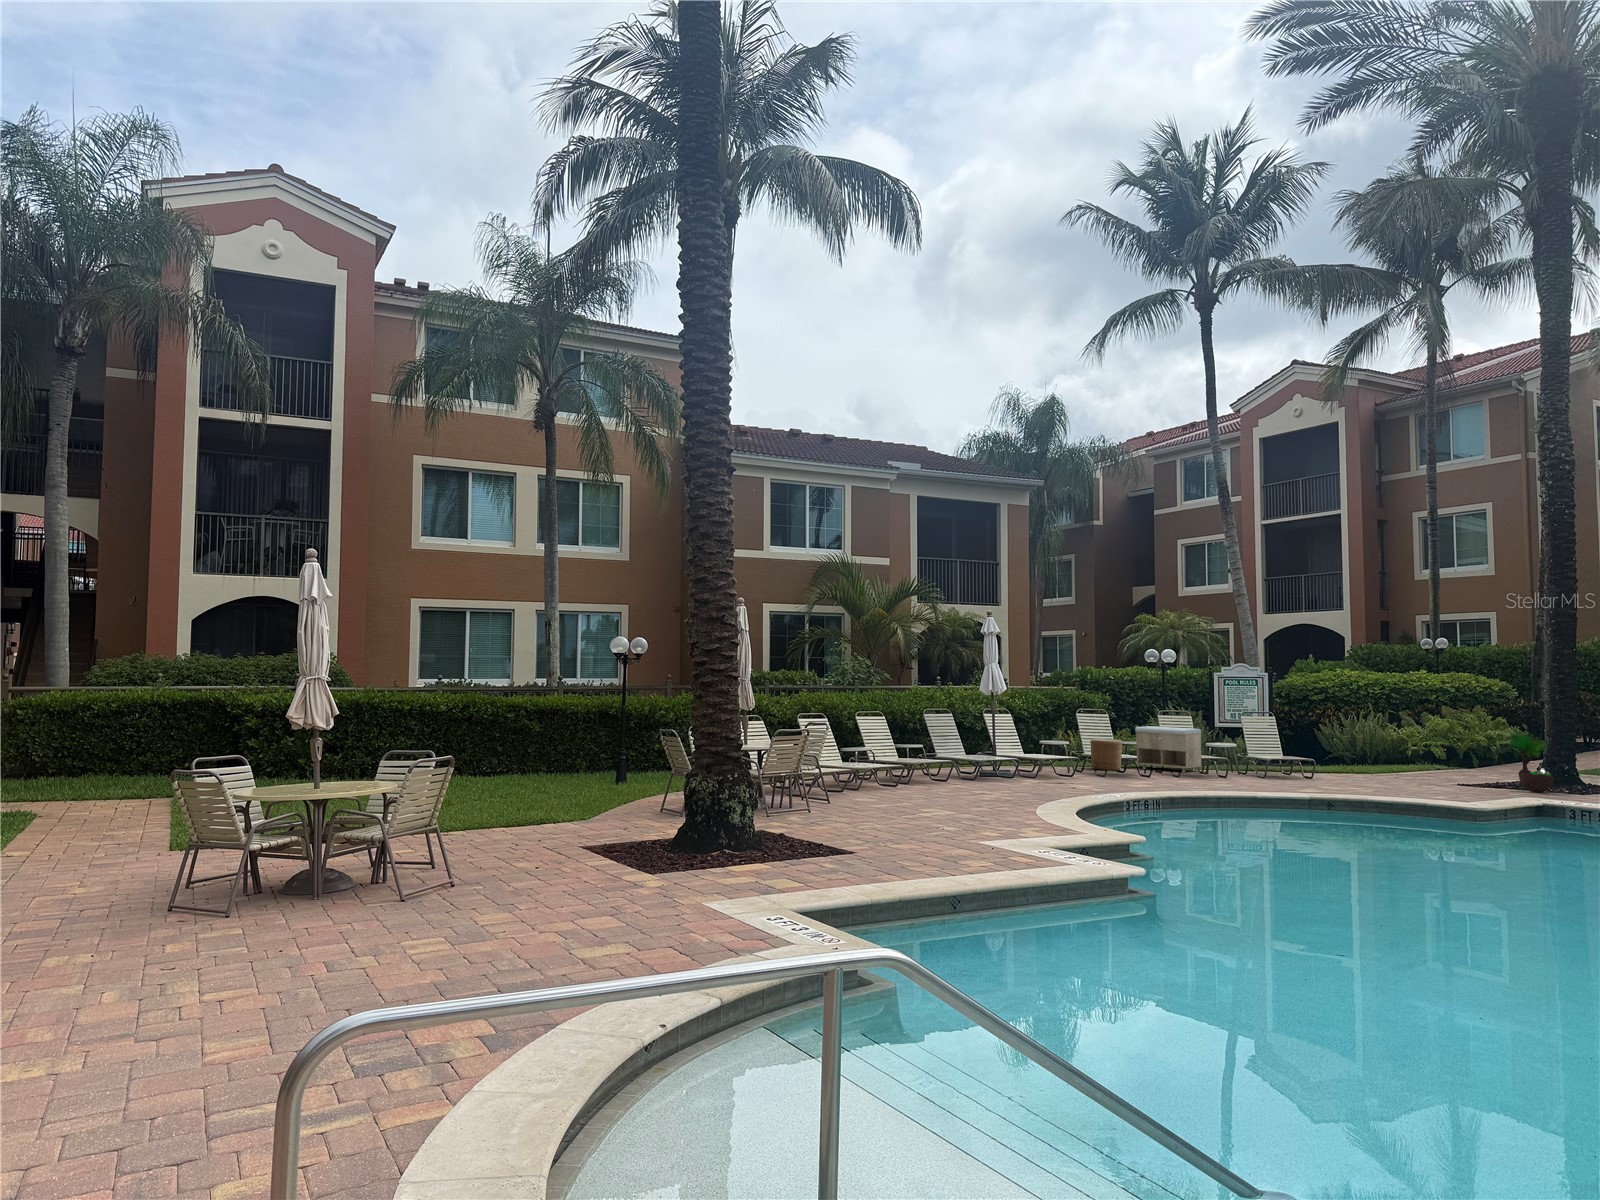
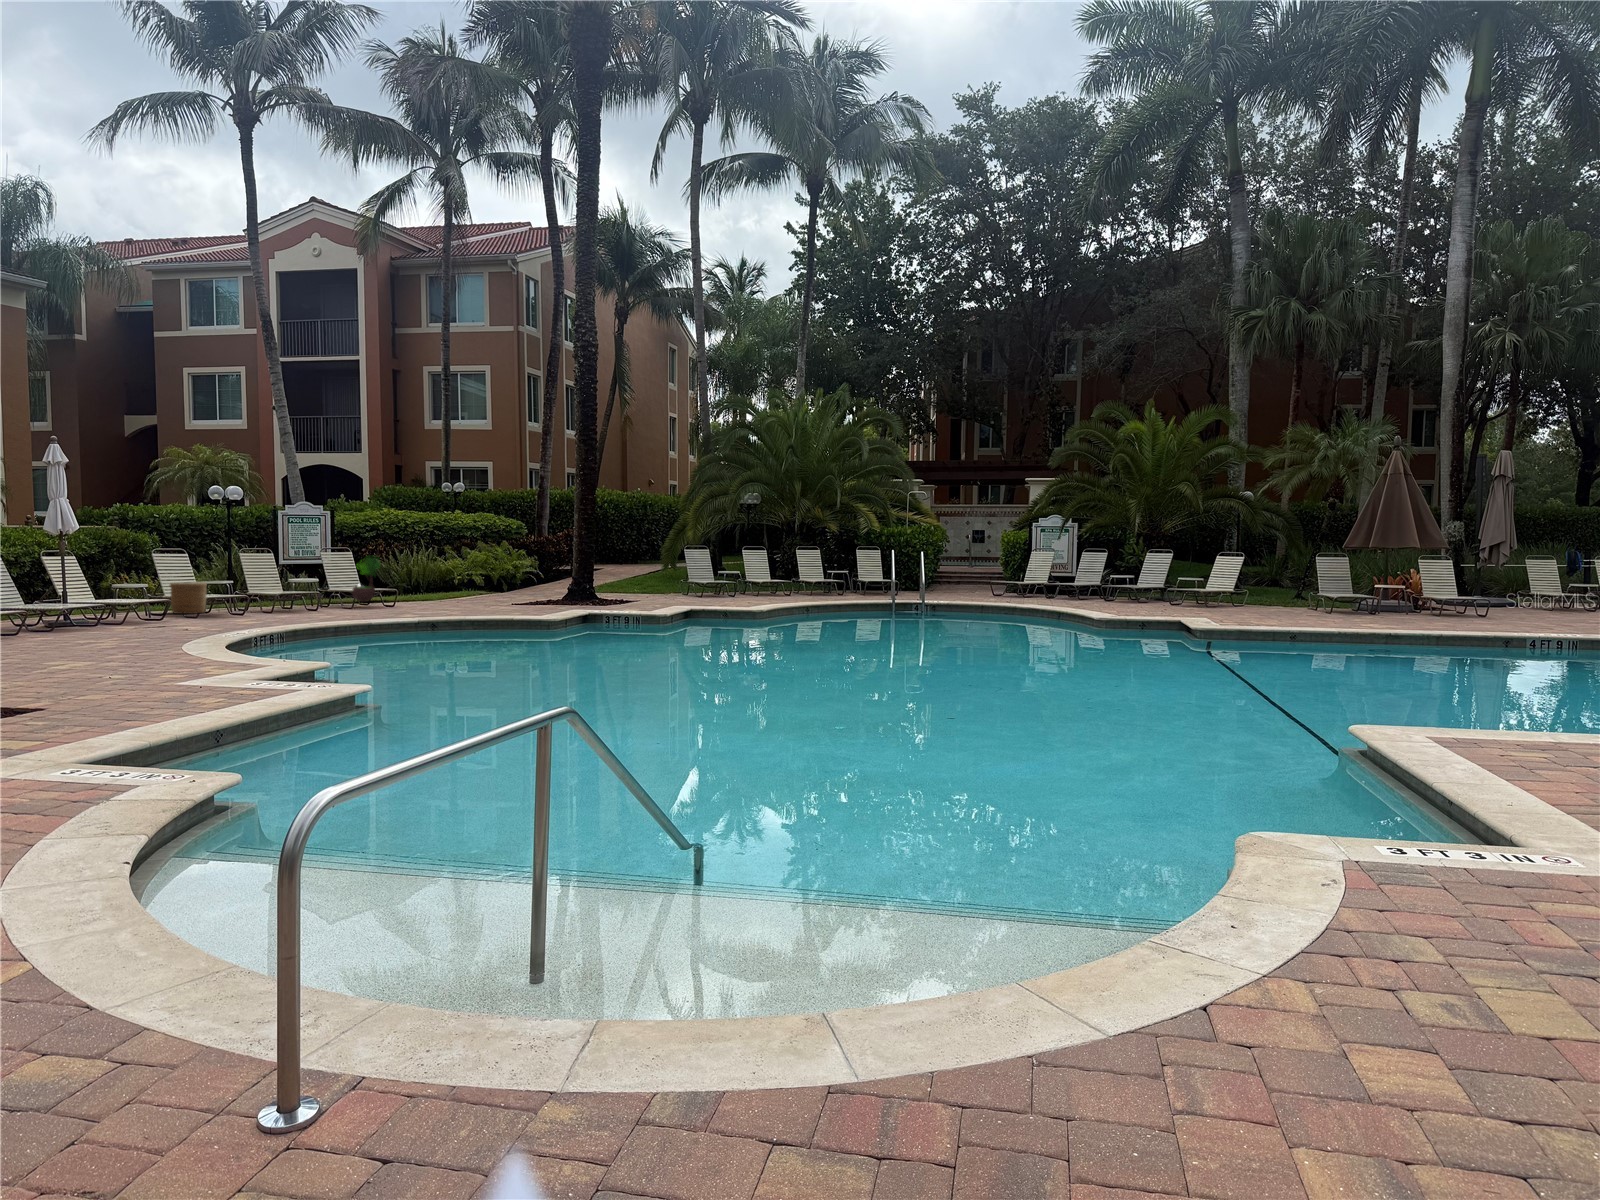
storage bench: present [1135,726,1201,772] -> none [218,566,288,610]
potted tree: present [1508,731,1553,792] -> present [352,558,380,602]

